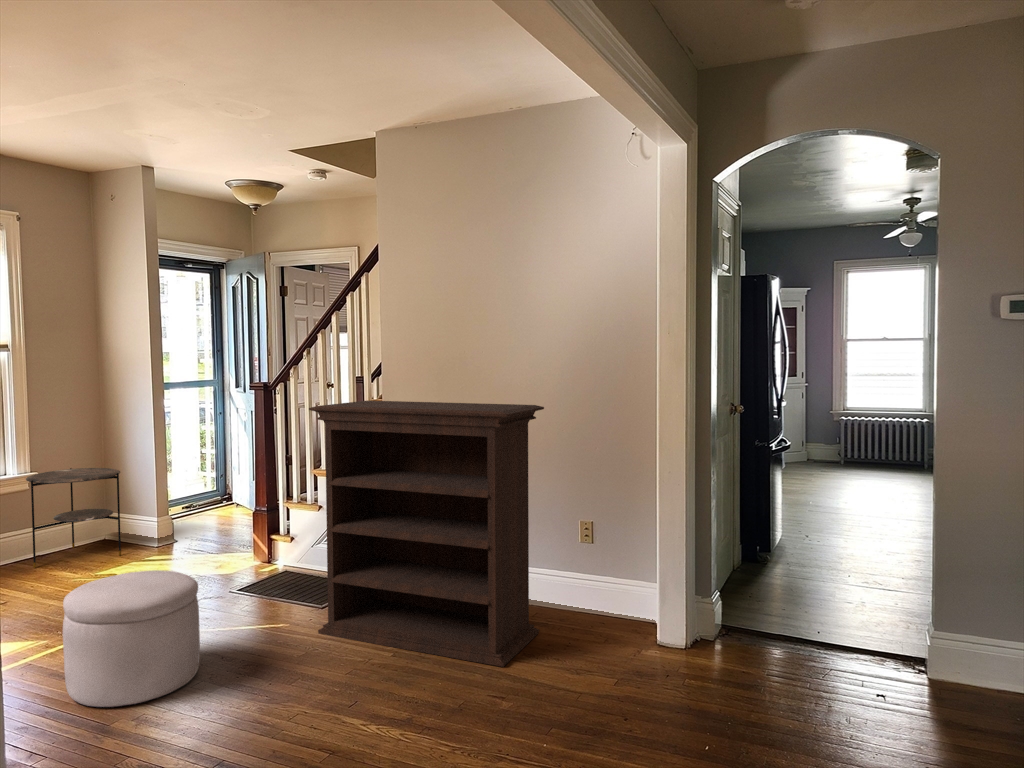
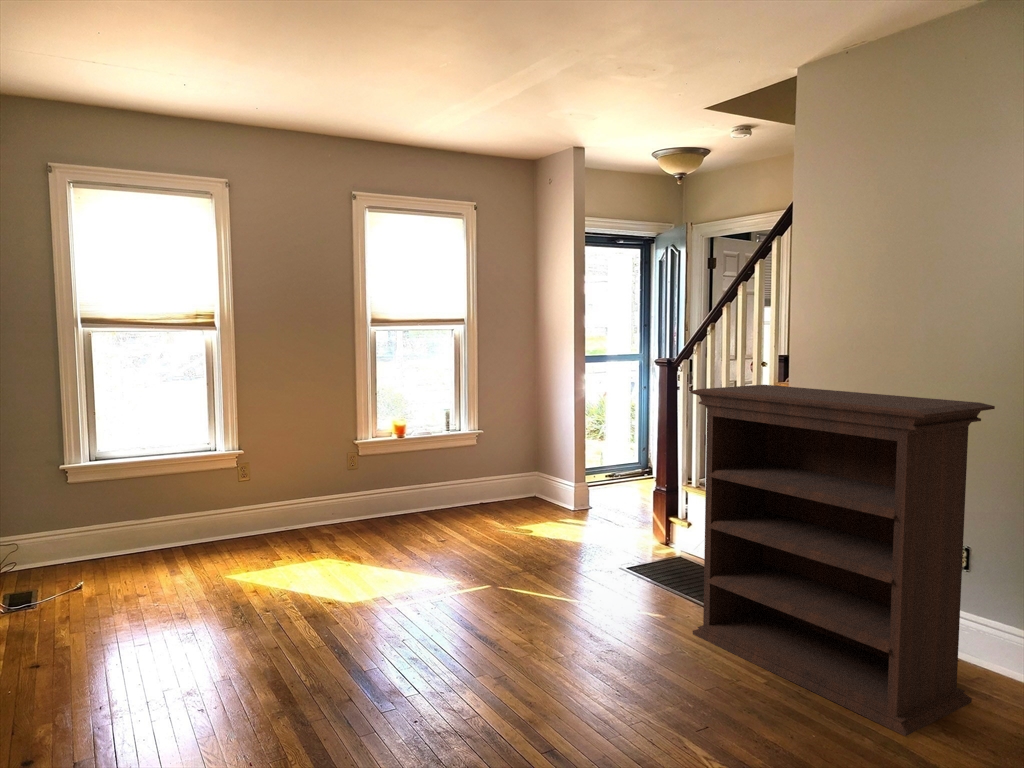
side table: present [26,468,121,568] -> none [471,431,544,515]
ottoman: present [63,570,200,707] -> none [456,538,569,664]

